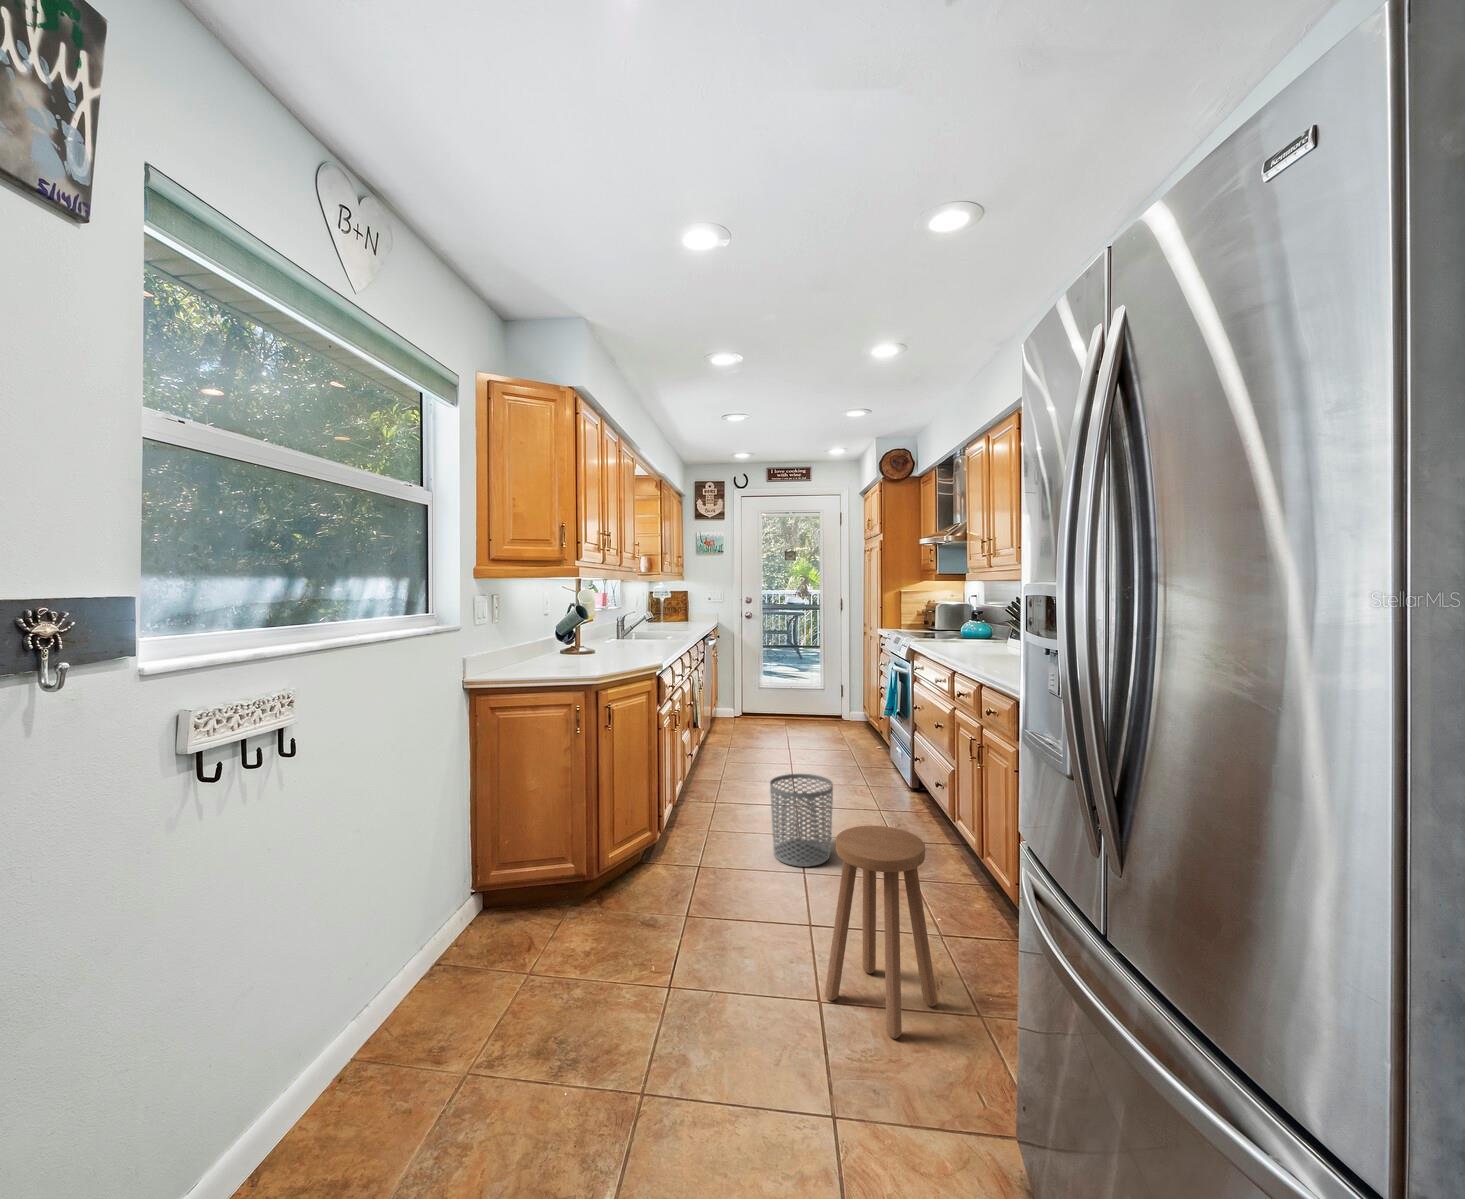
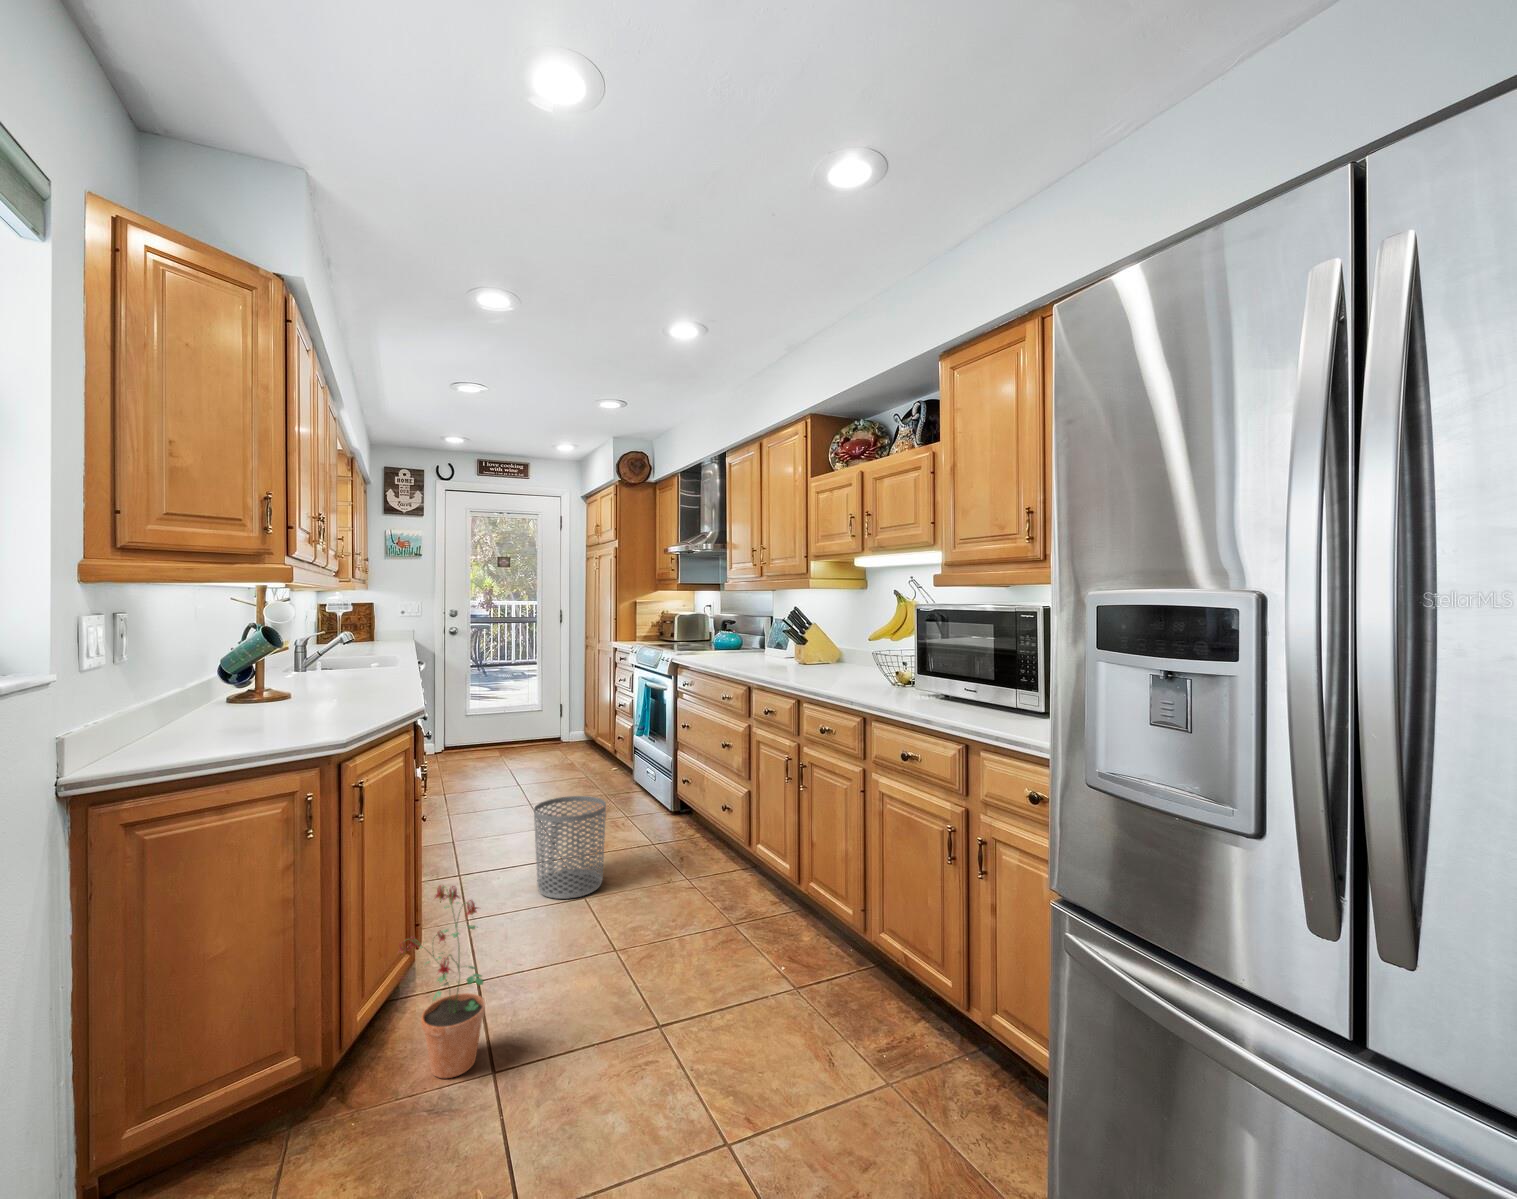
stool: present [825,826,937,1039] -> none [645,827,753,1035]
potted plant: none [624,837,687,997] -> present [399,886,485,1078]

